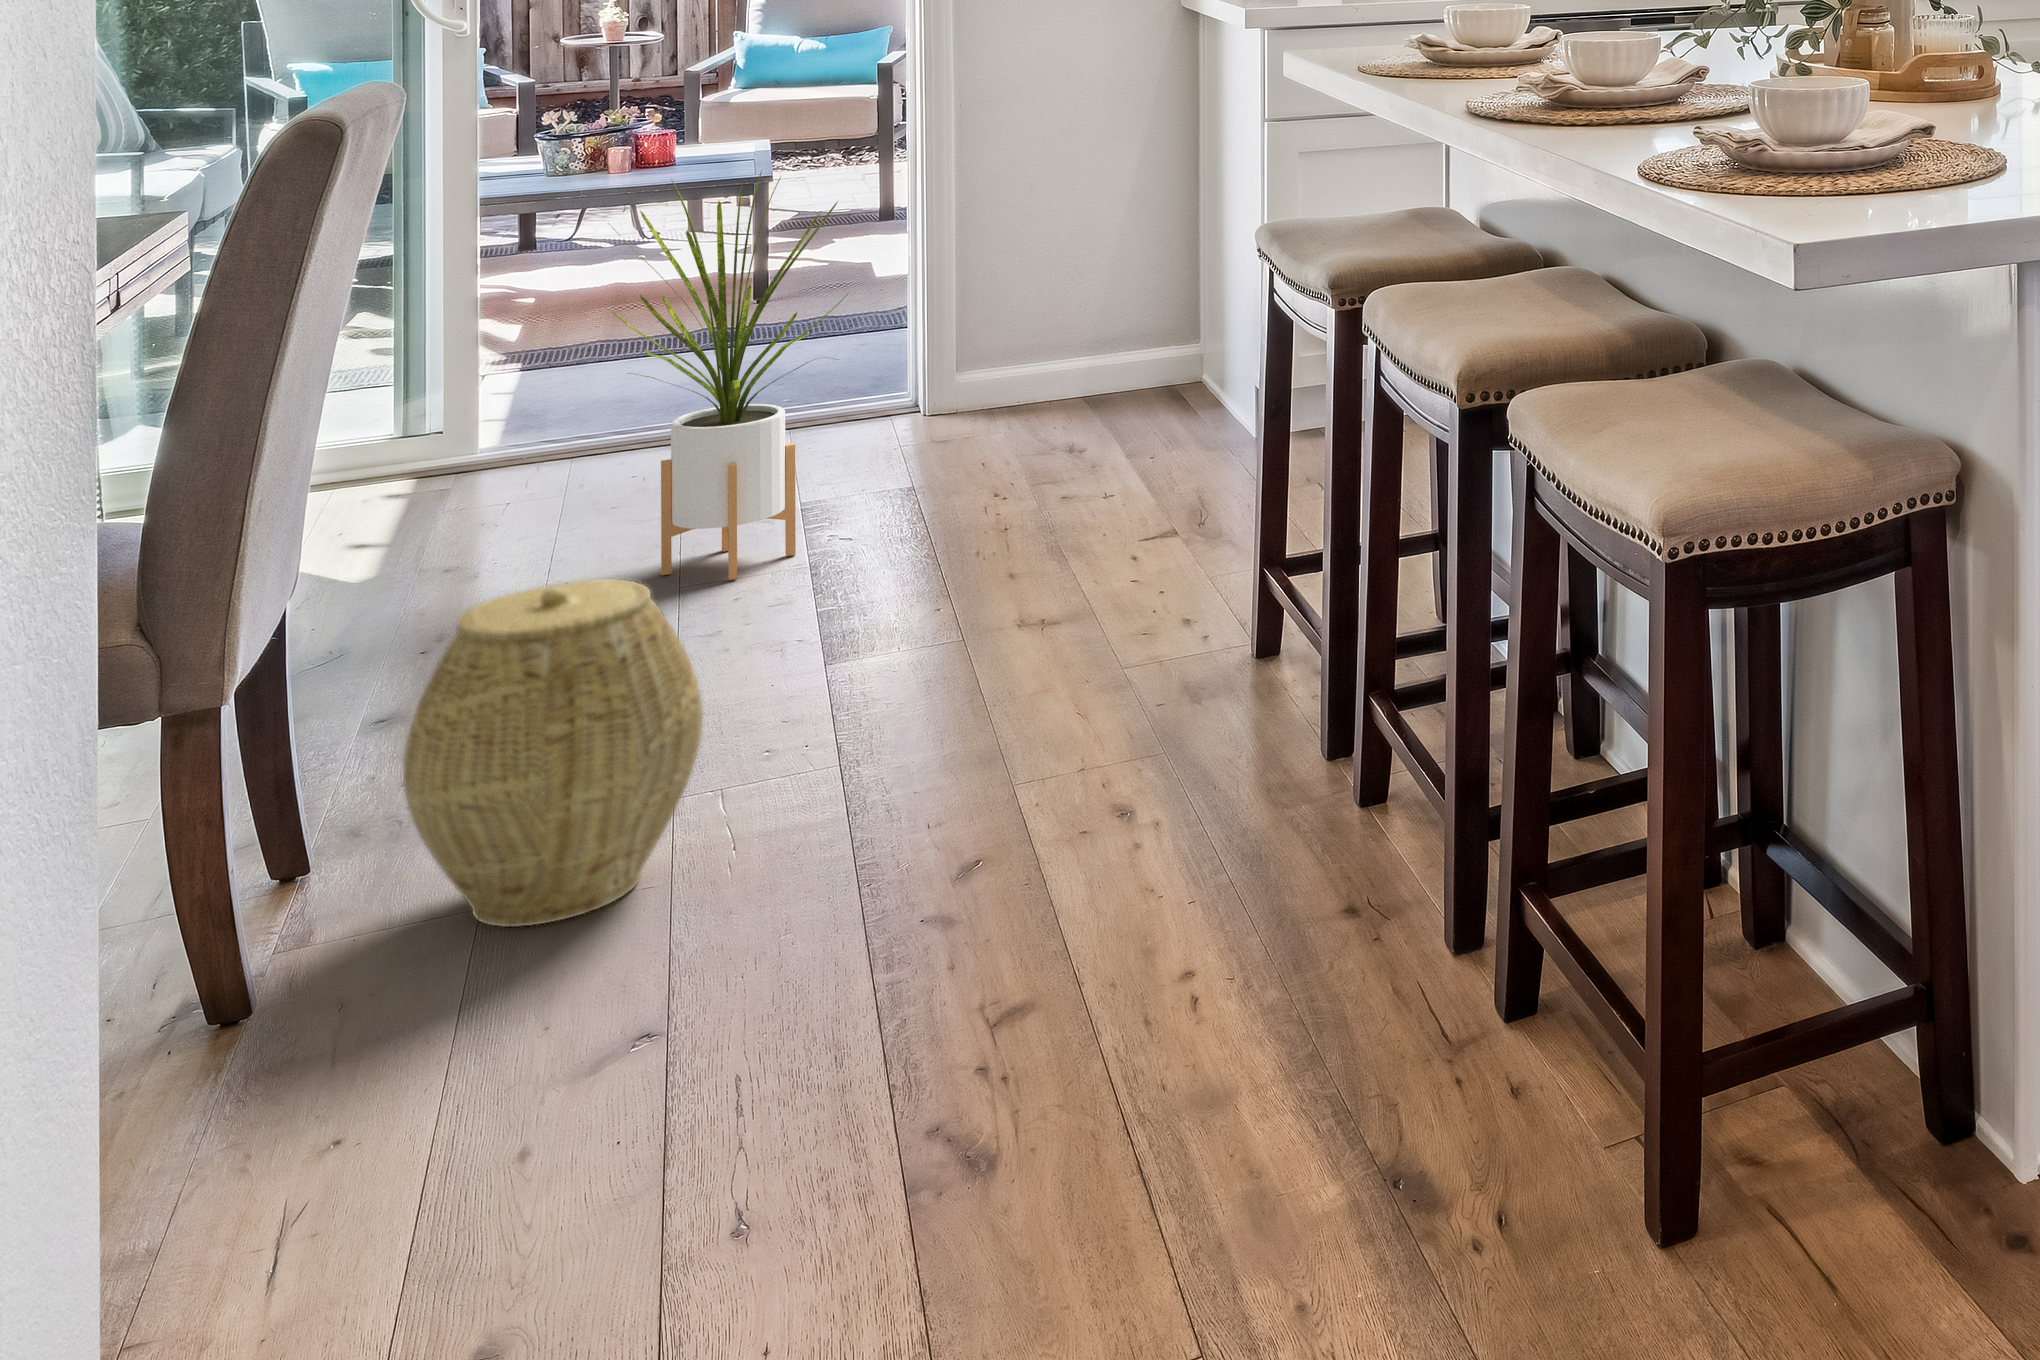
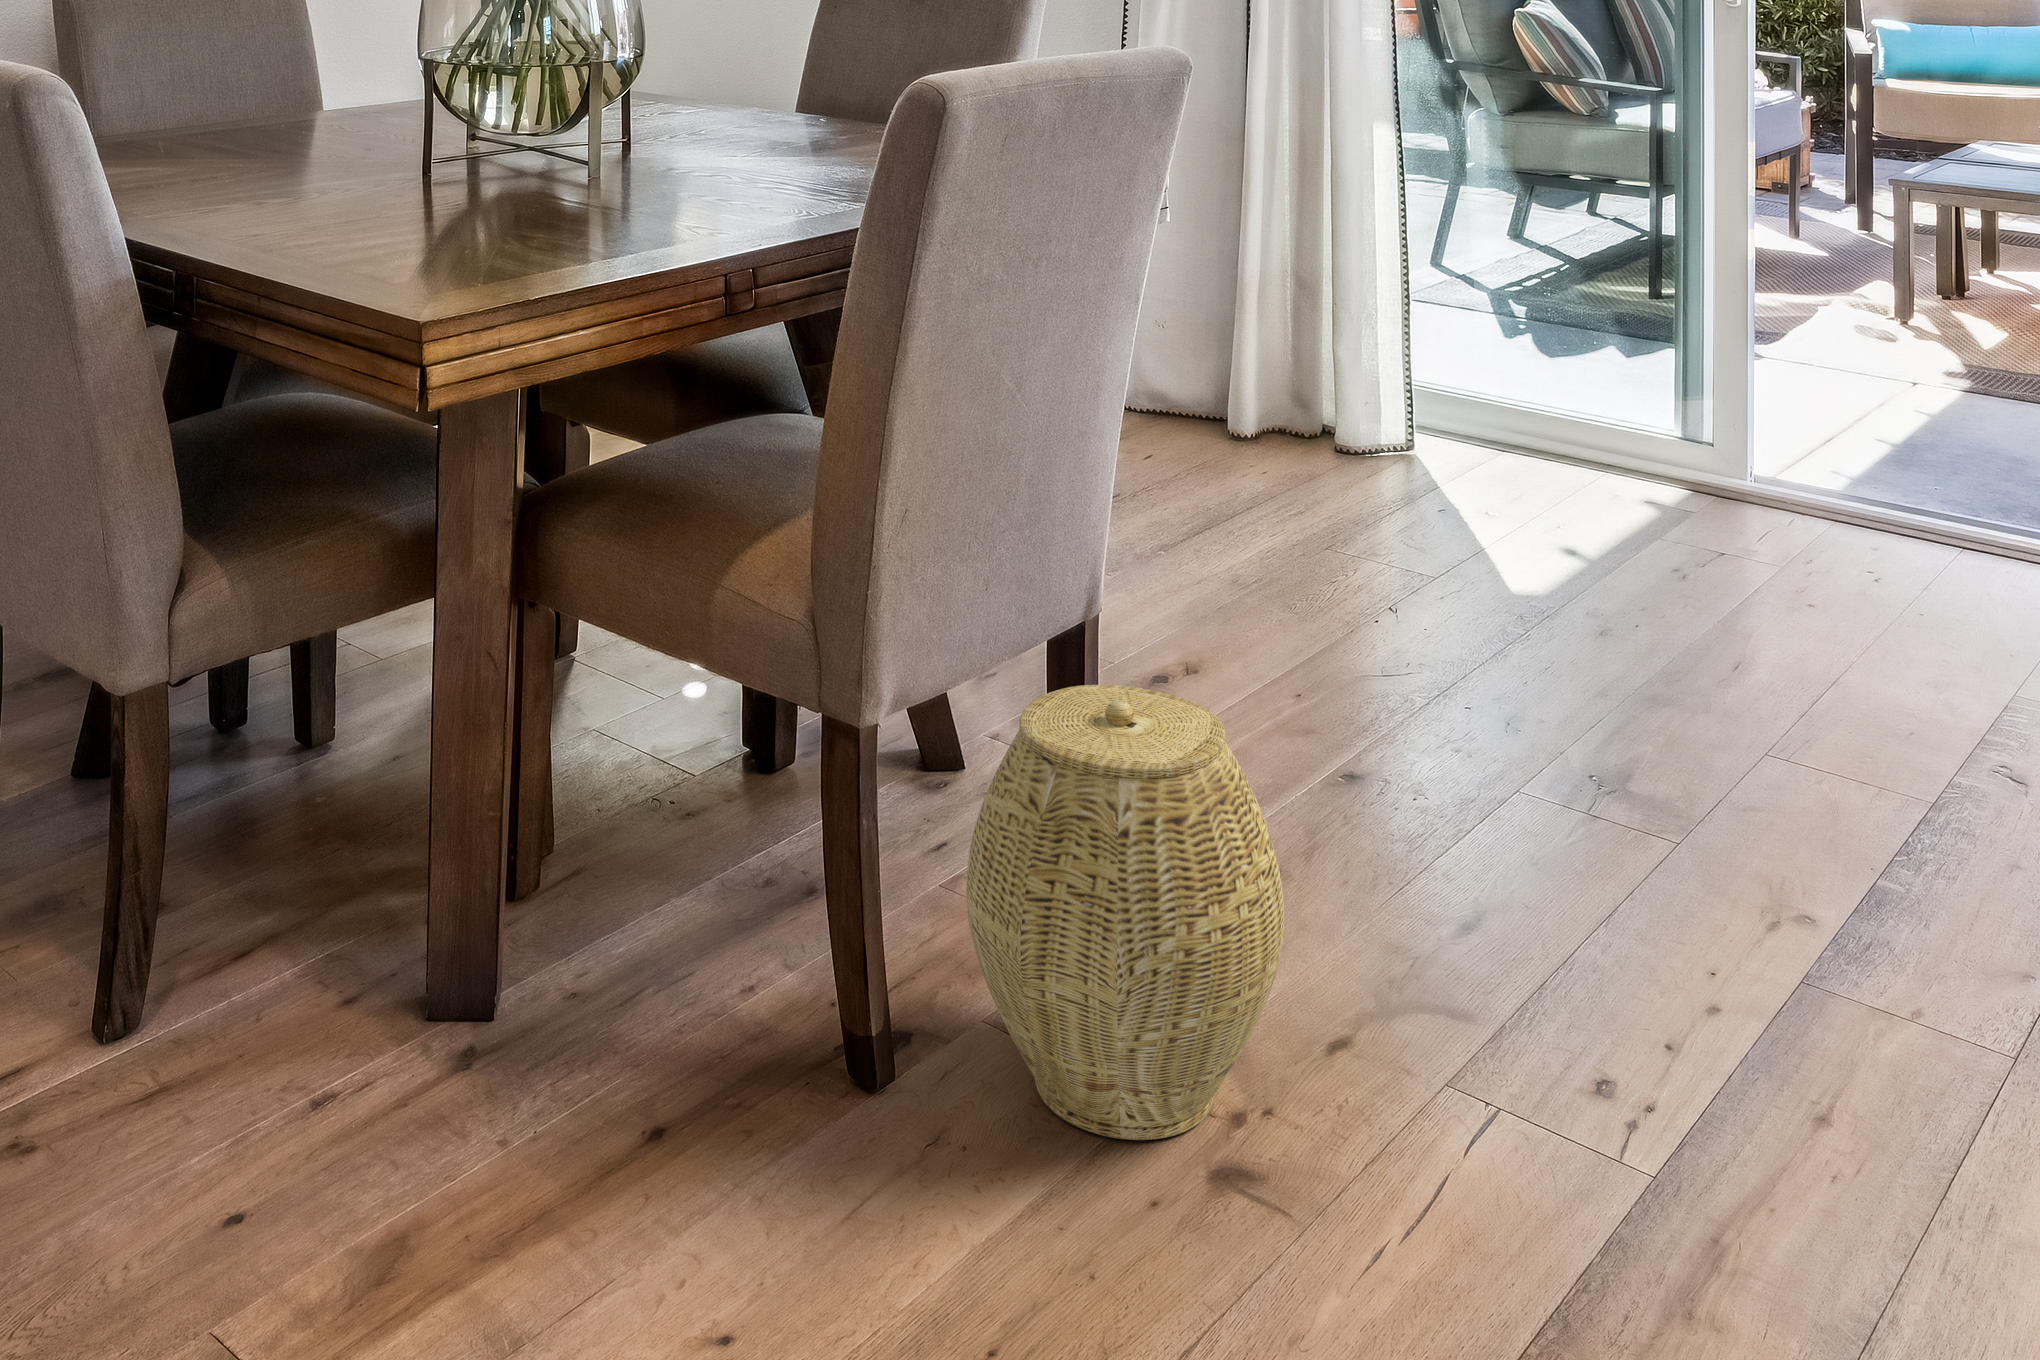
house plant: present [611,170,848,580] -> none [1680,212,1988,759]

